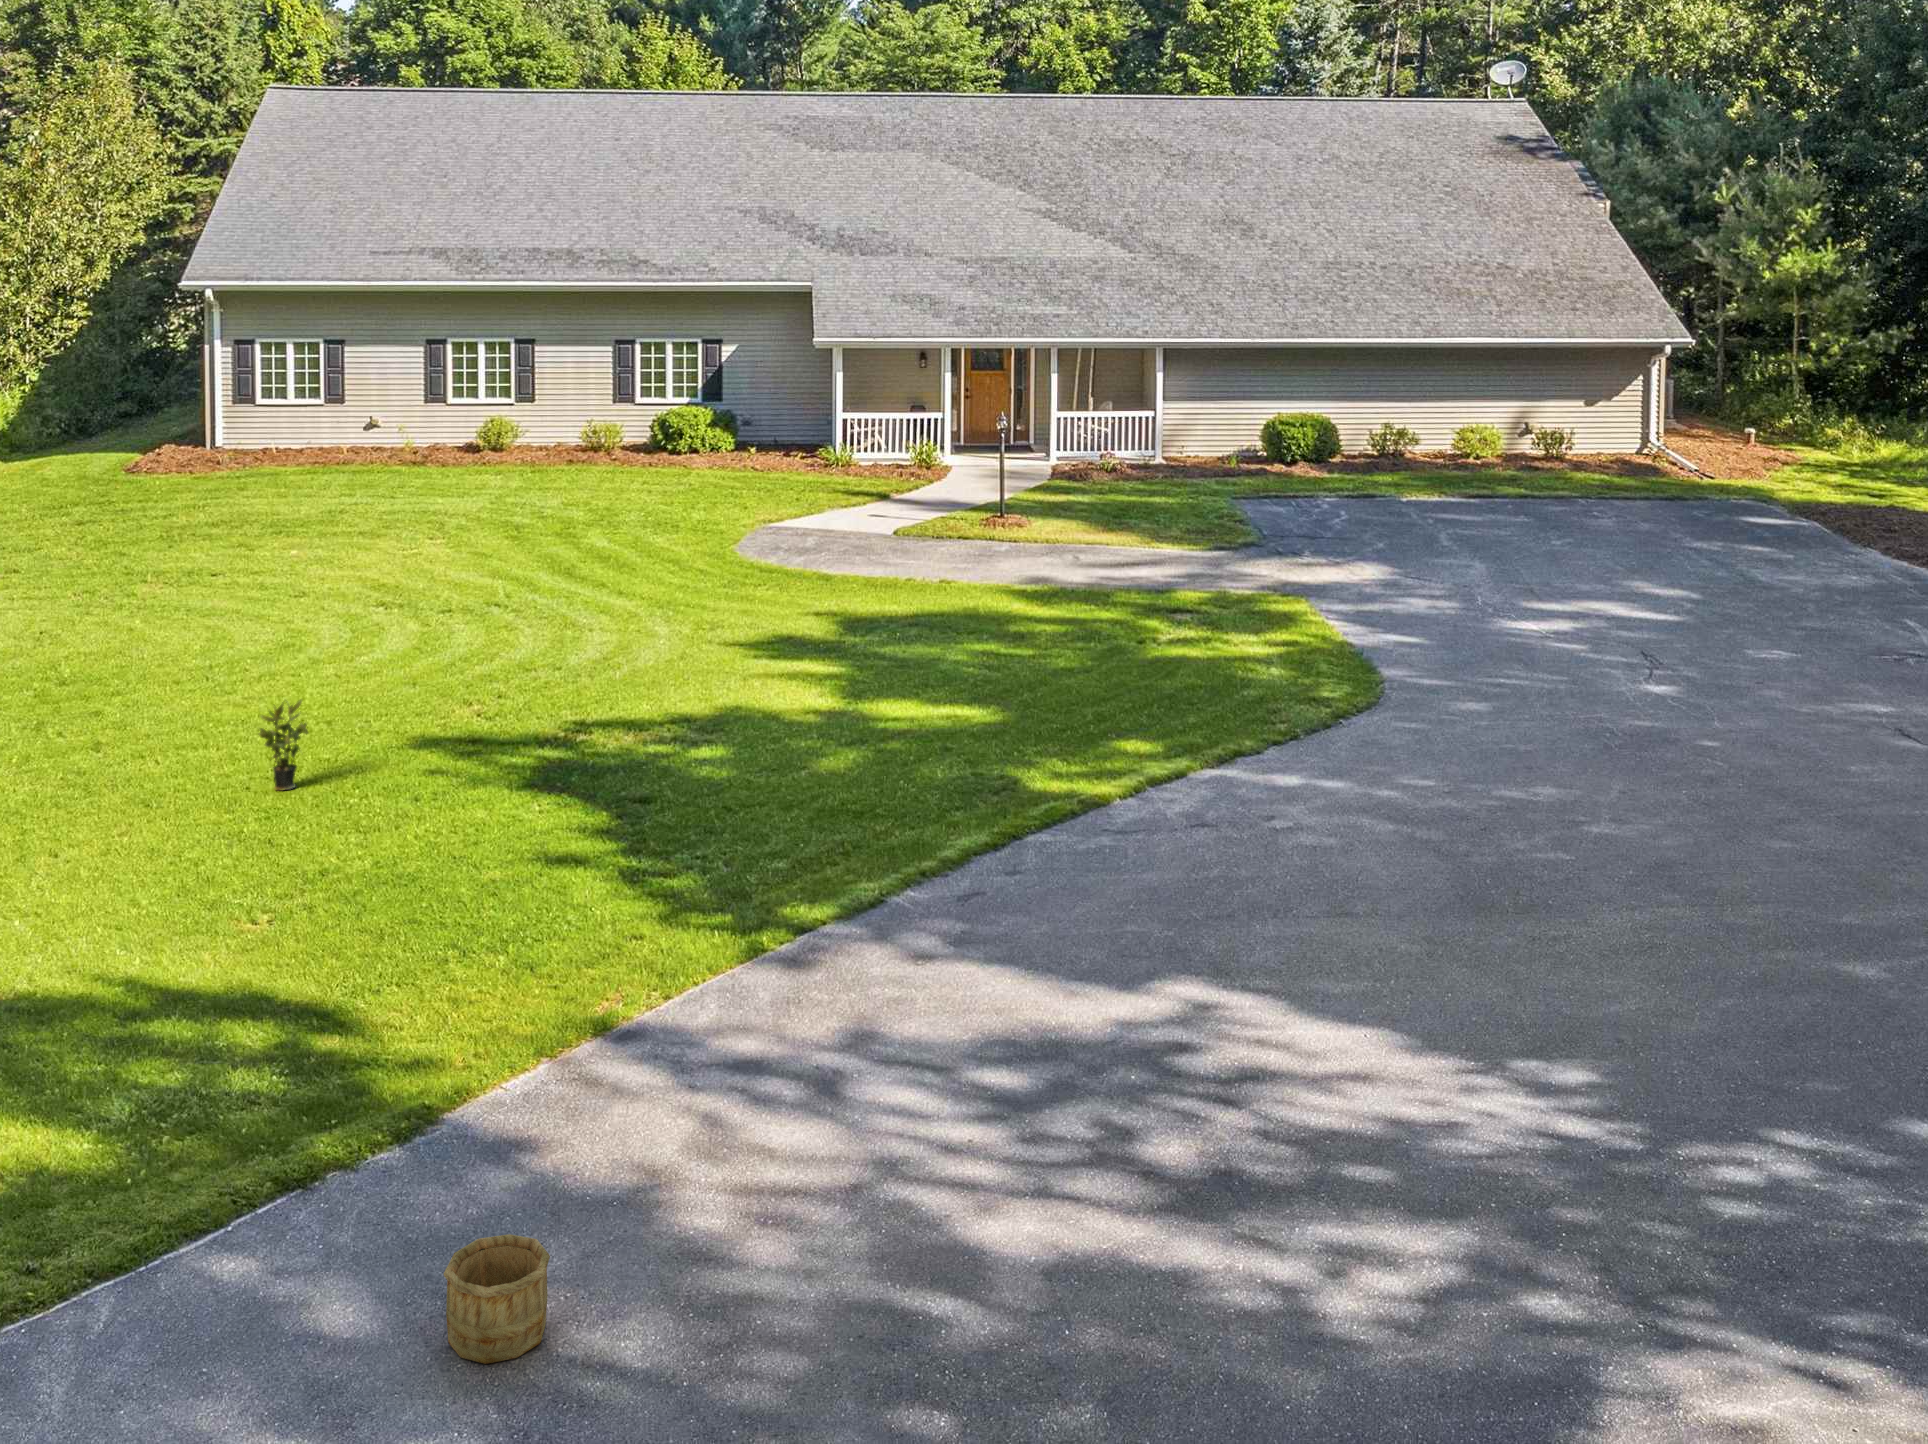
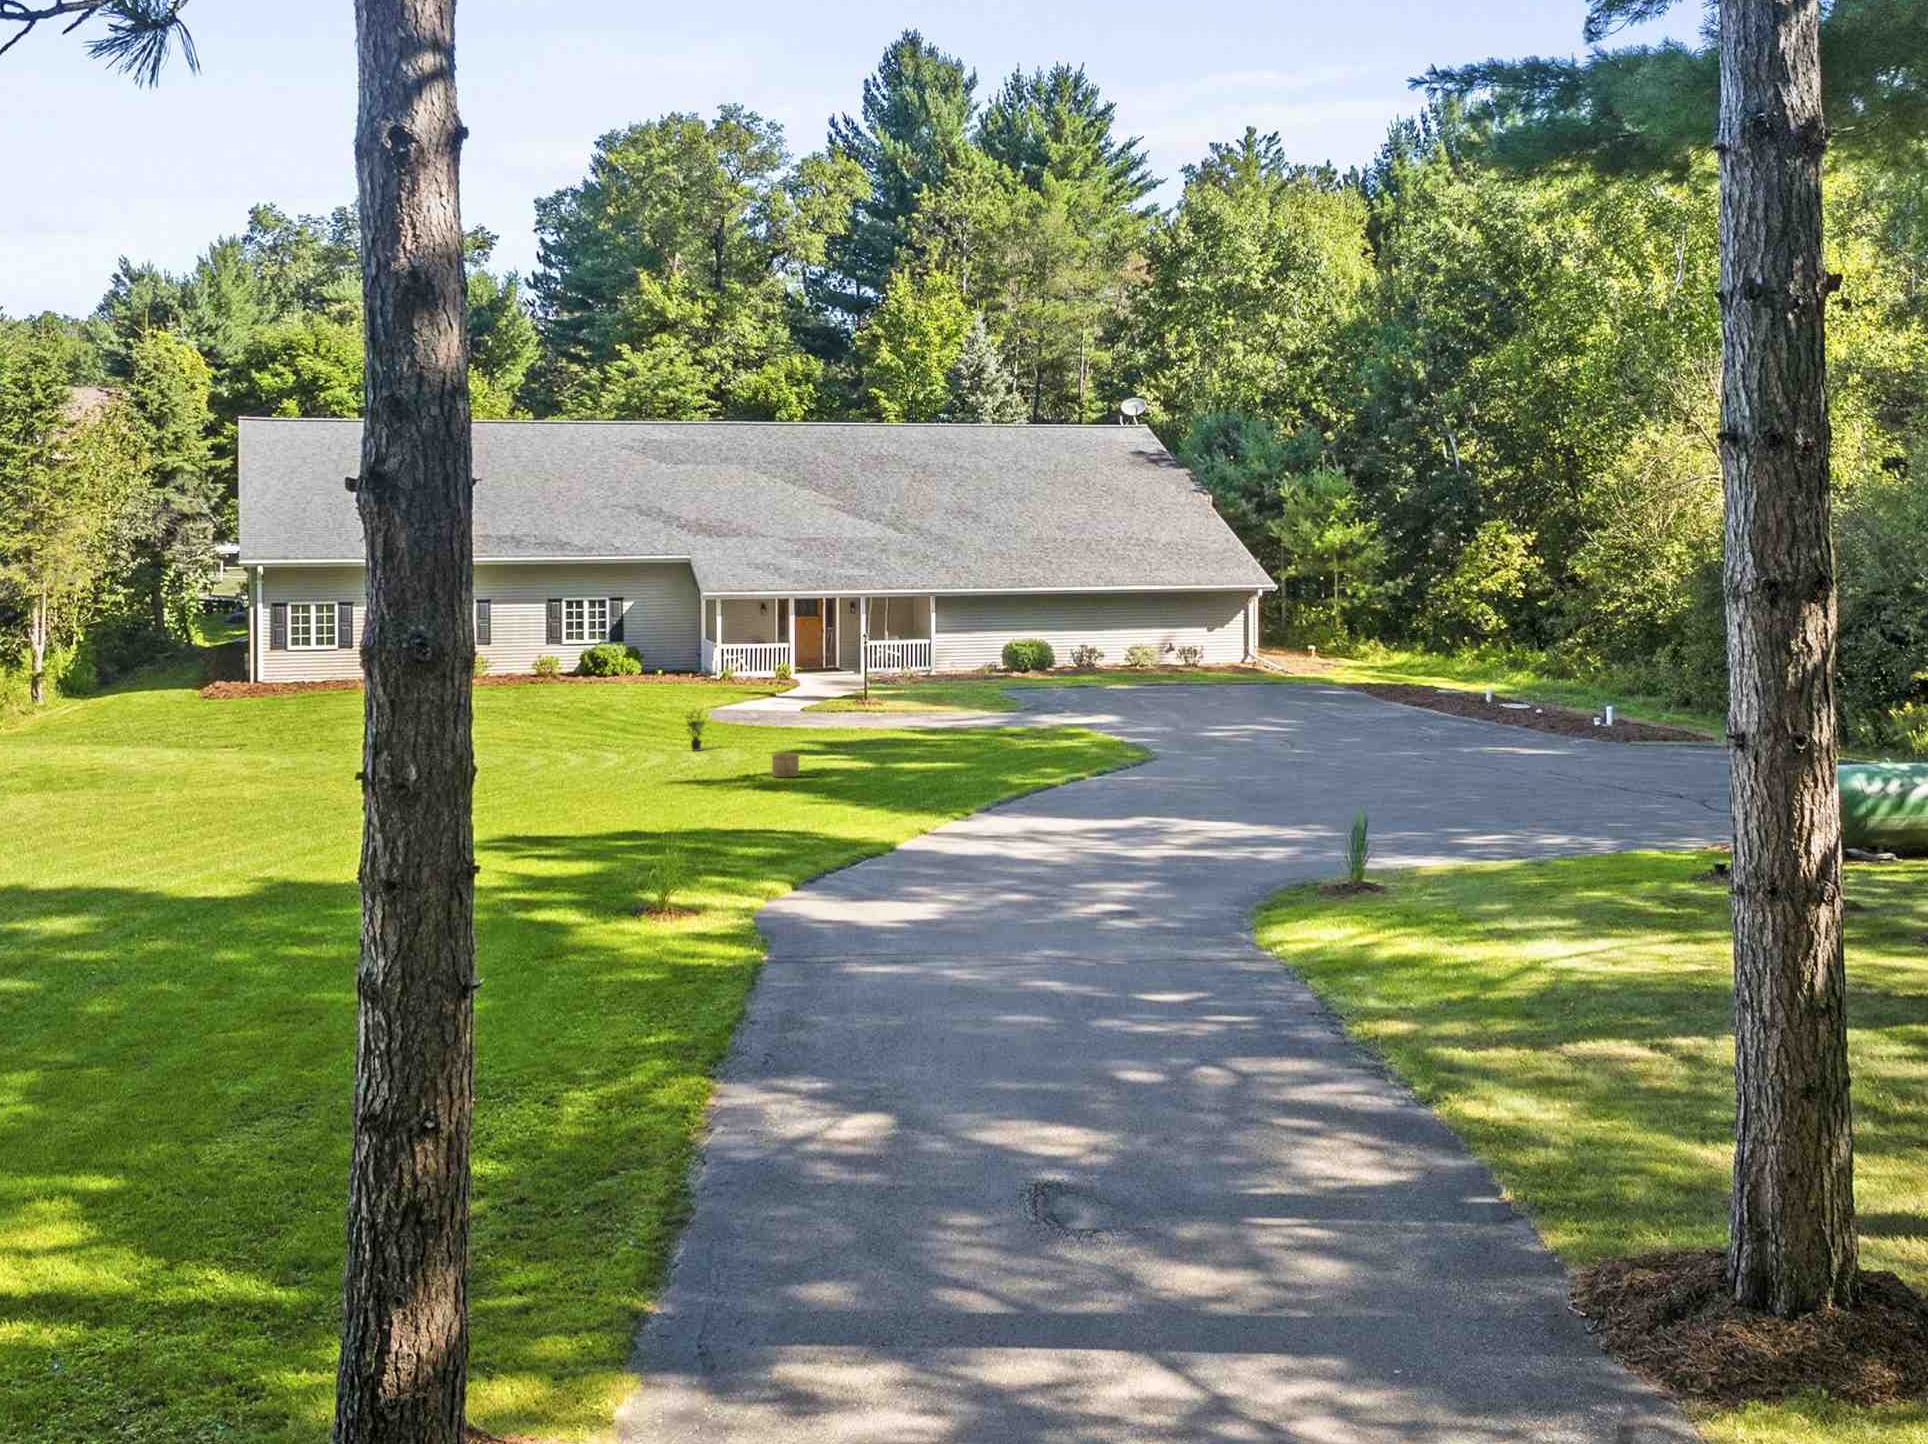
wooden bucket: present [444,1234,550,1364] -> present [772,753,799,777]

